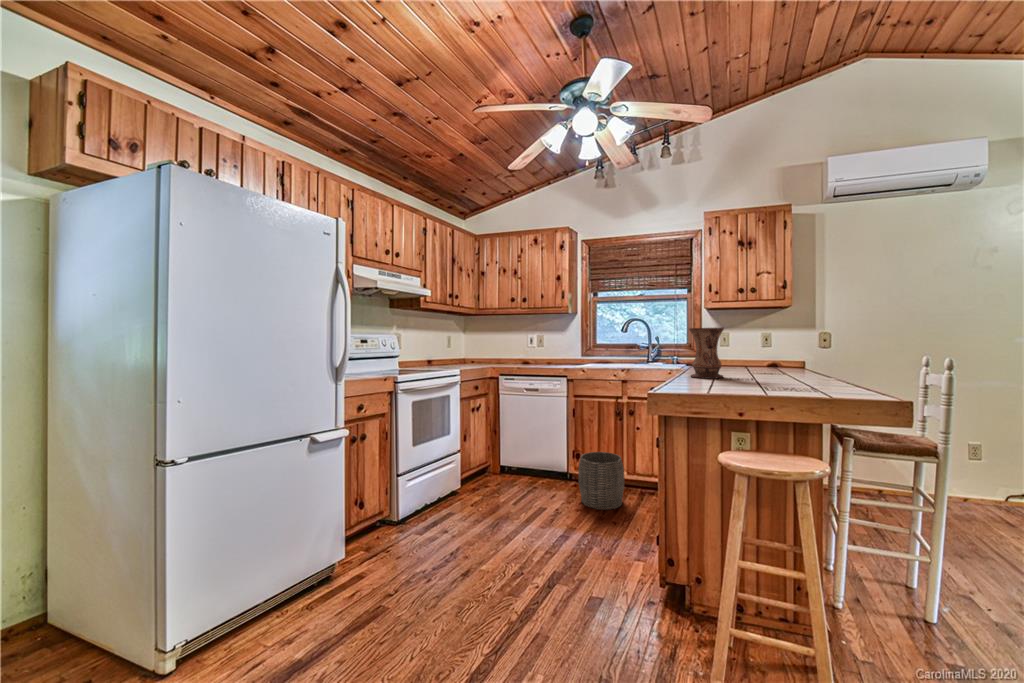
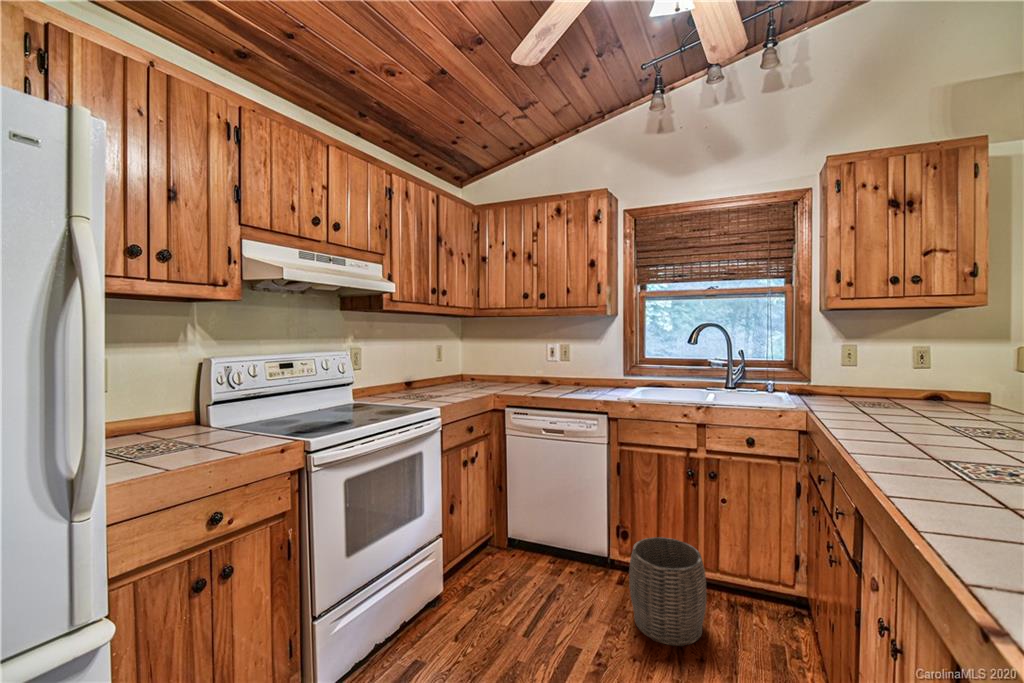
vase: present [689,328,724,379] -> none [854,349,937,453]

